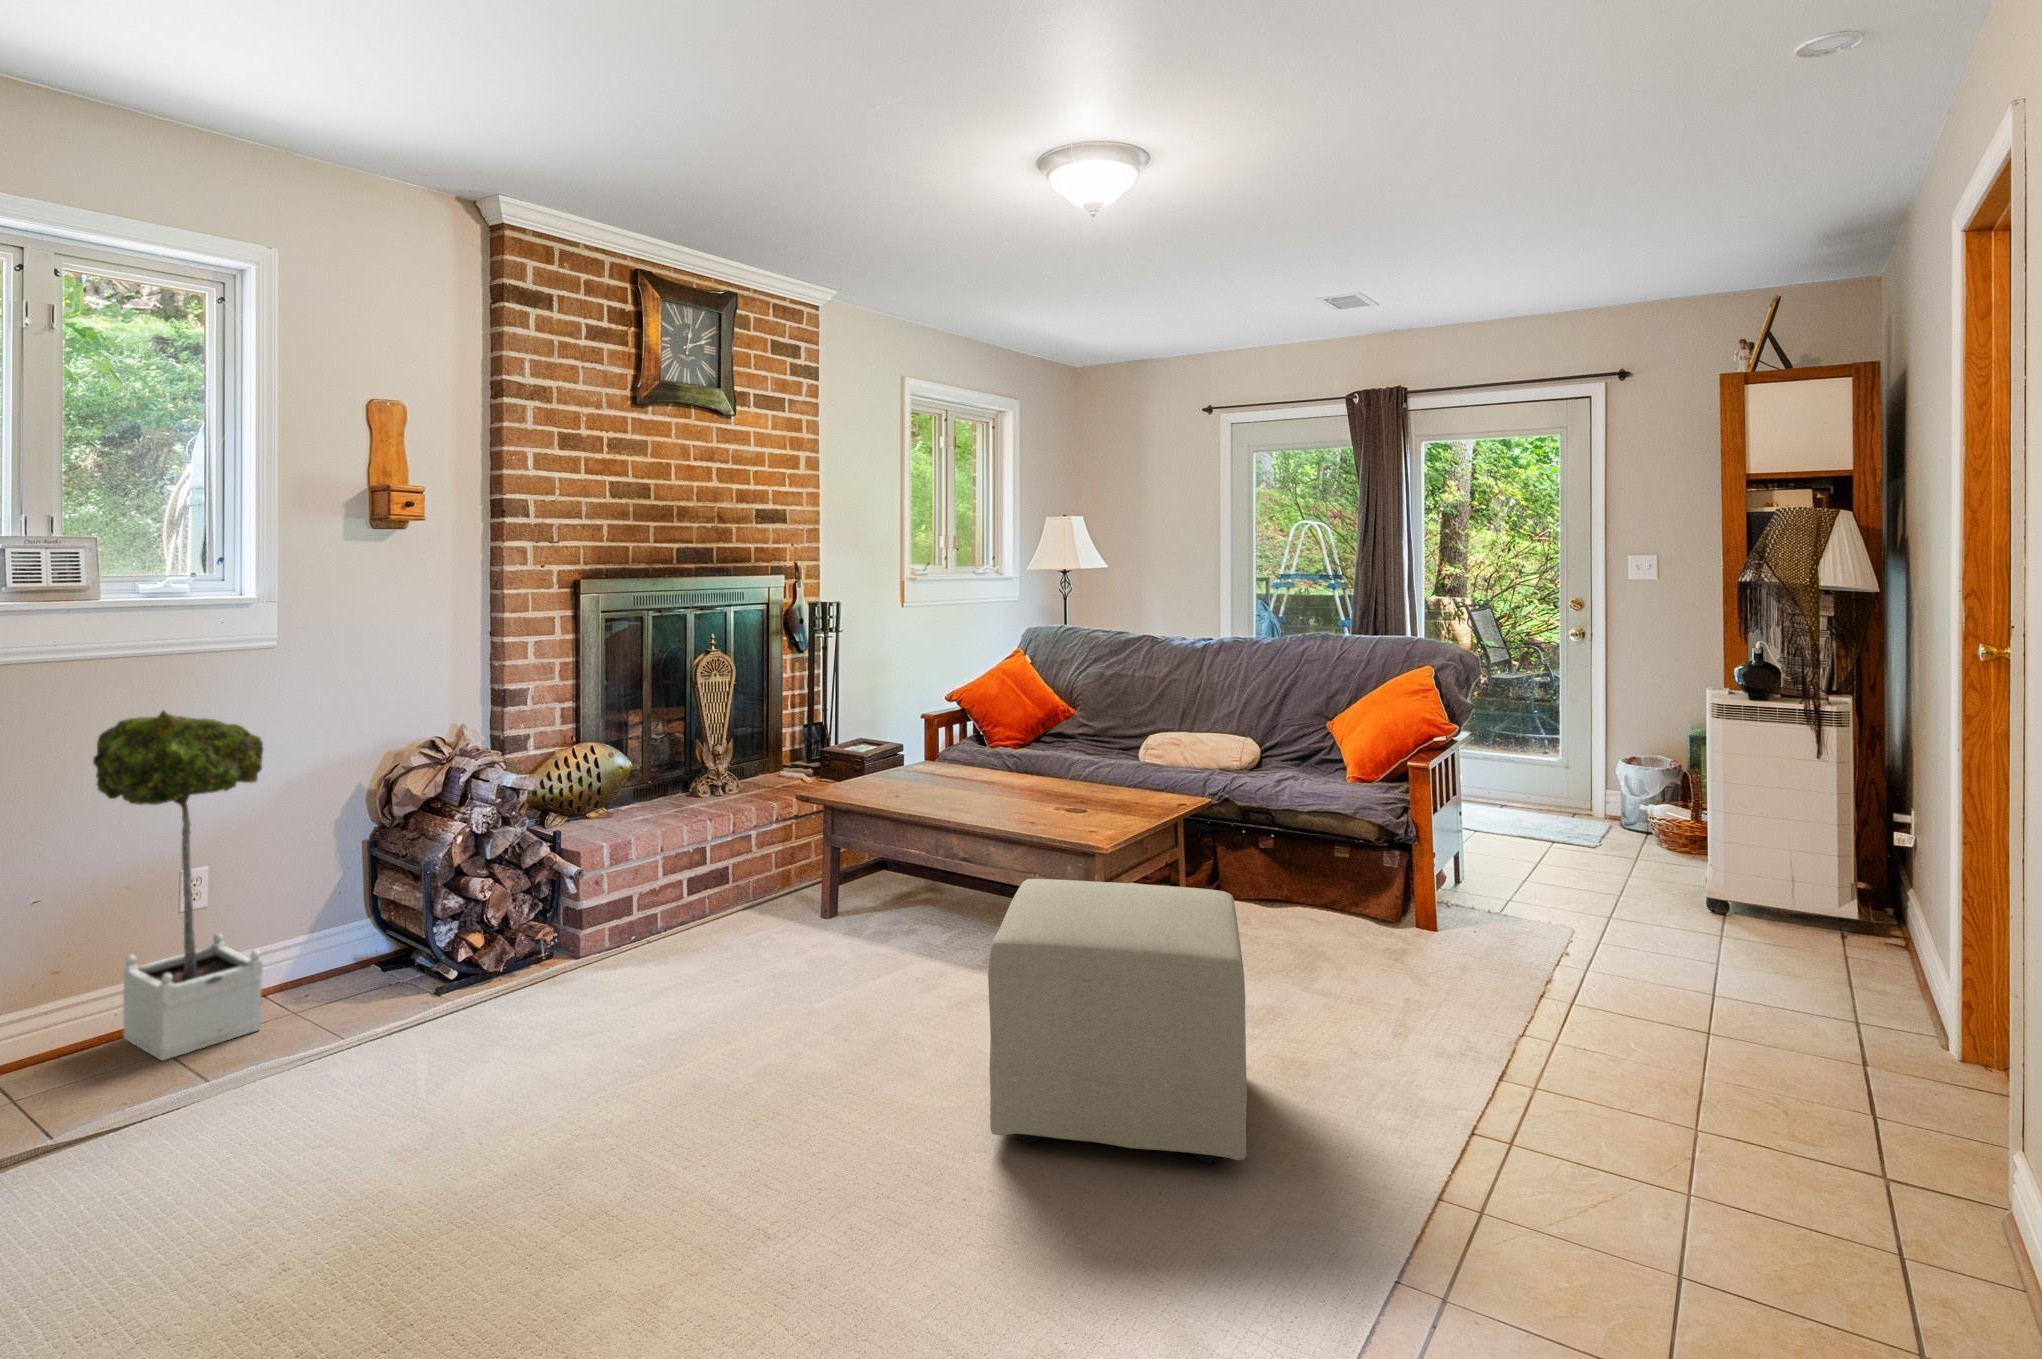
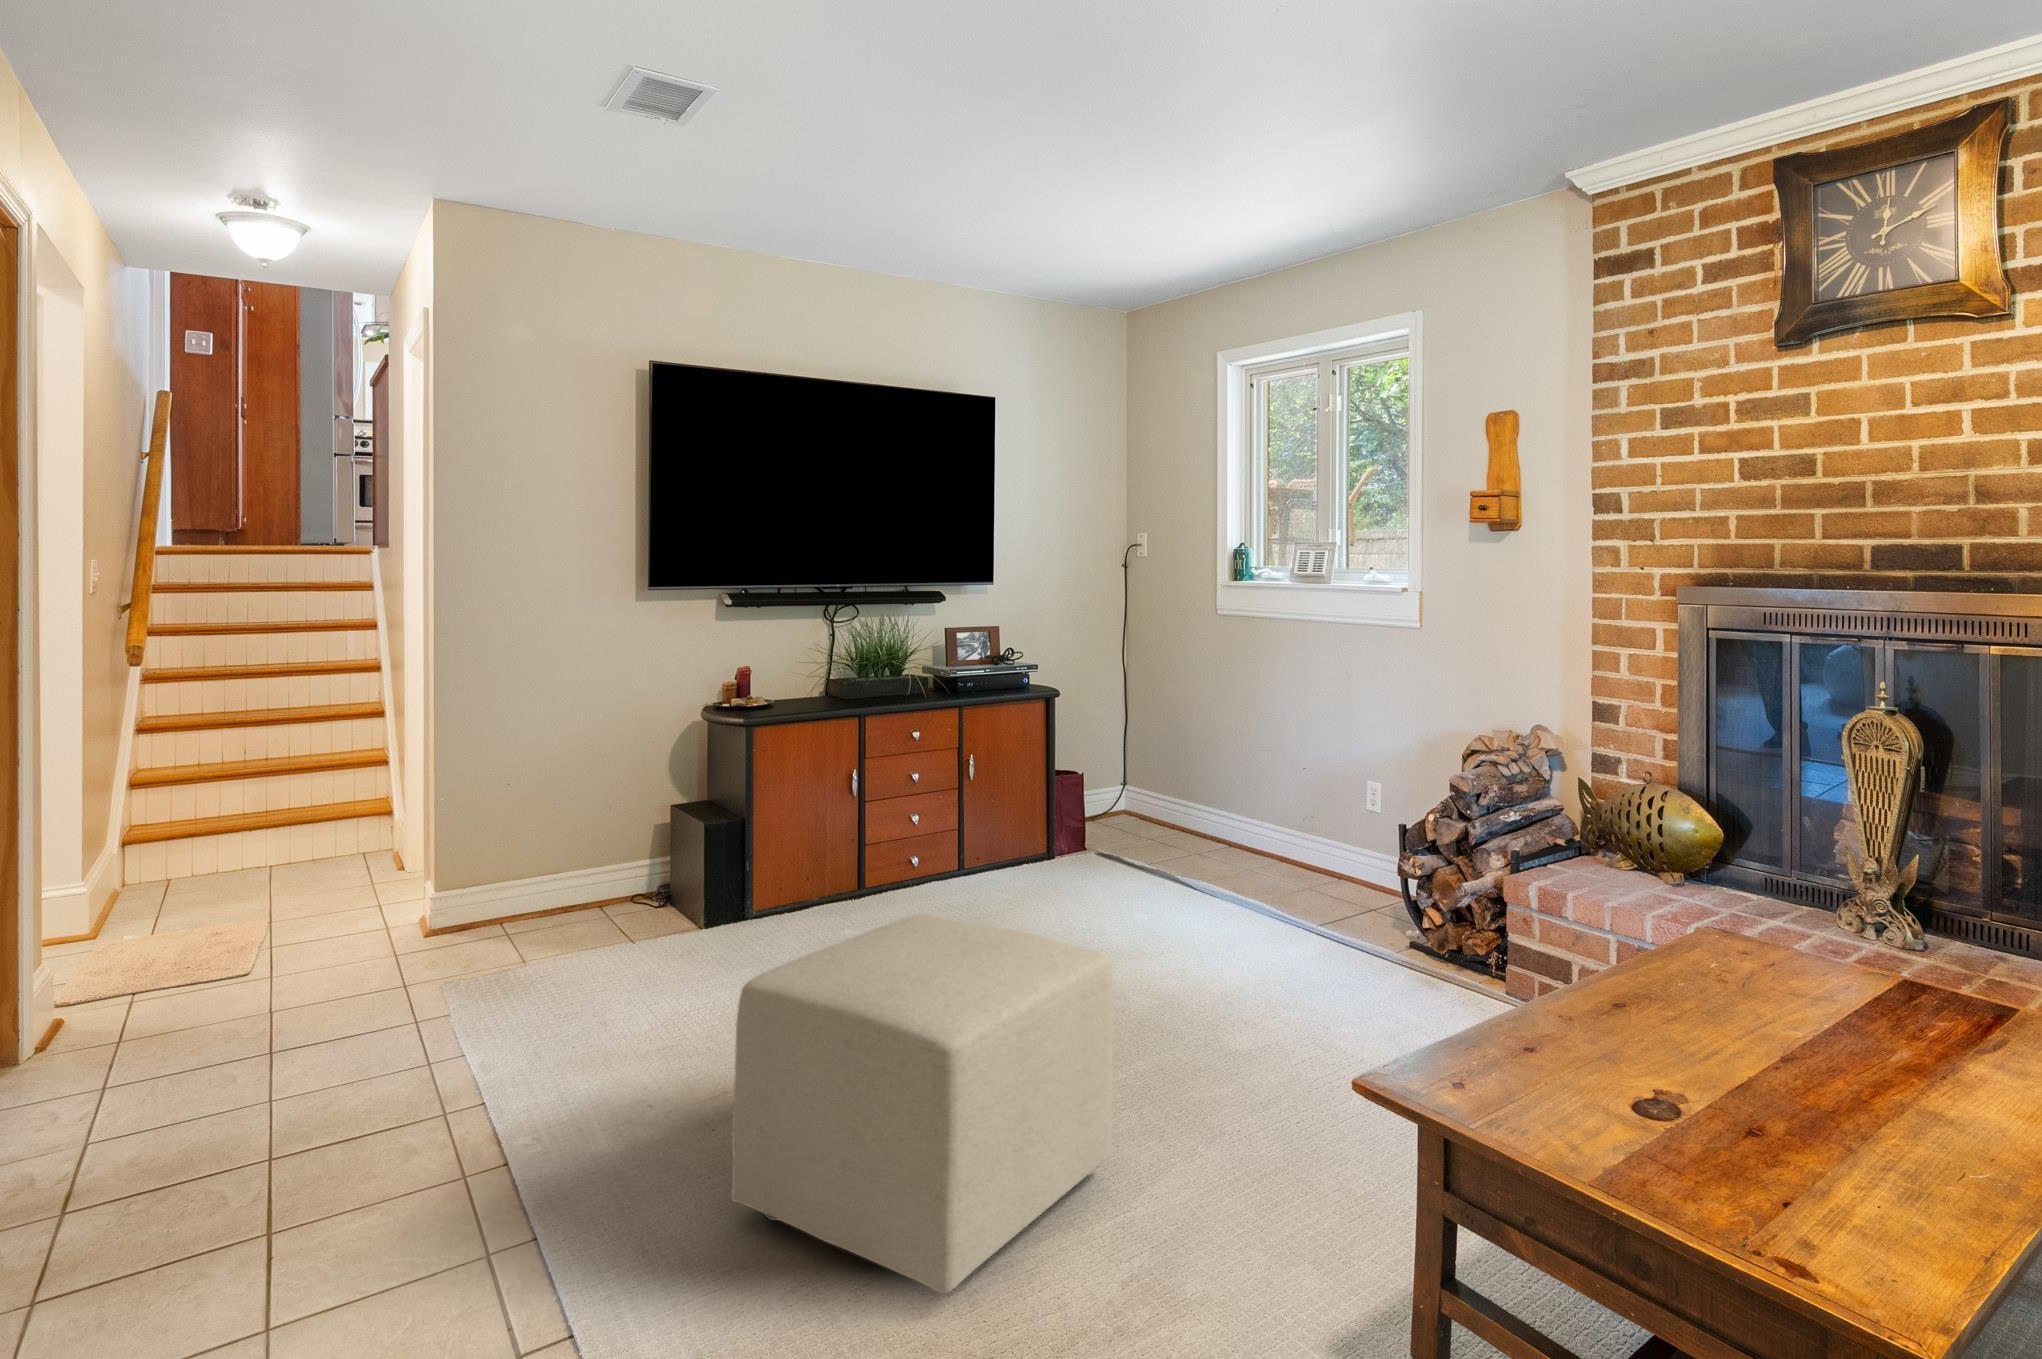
potted tree: present [93,710,263,1060] -> none [1263,655,1363,900]

